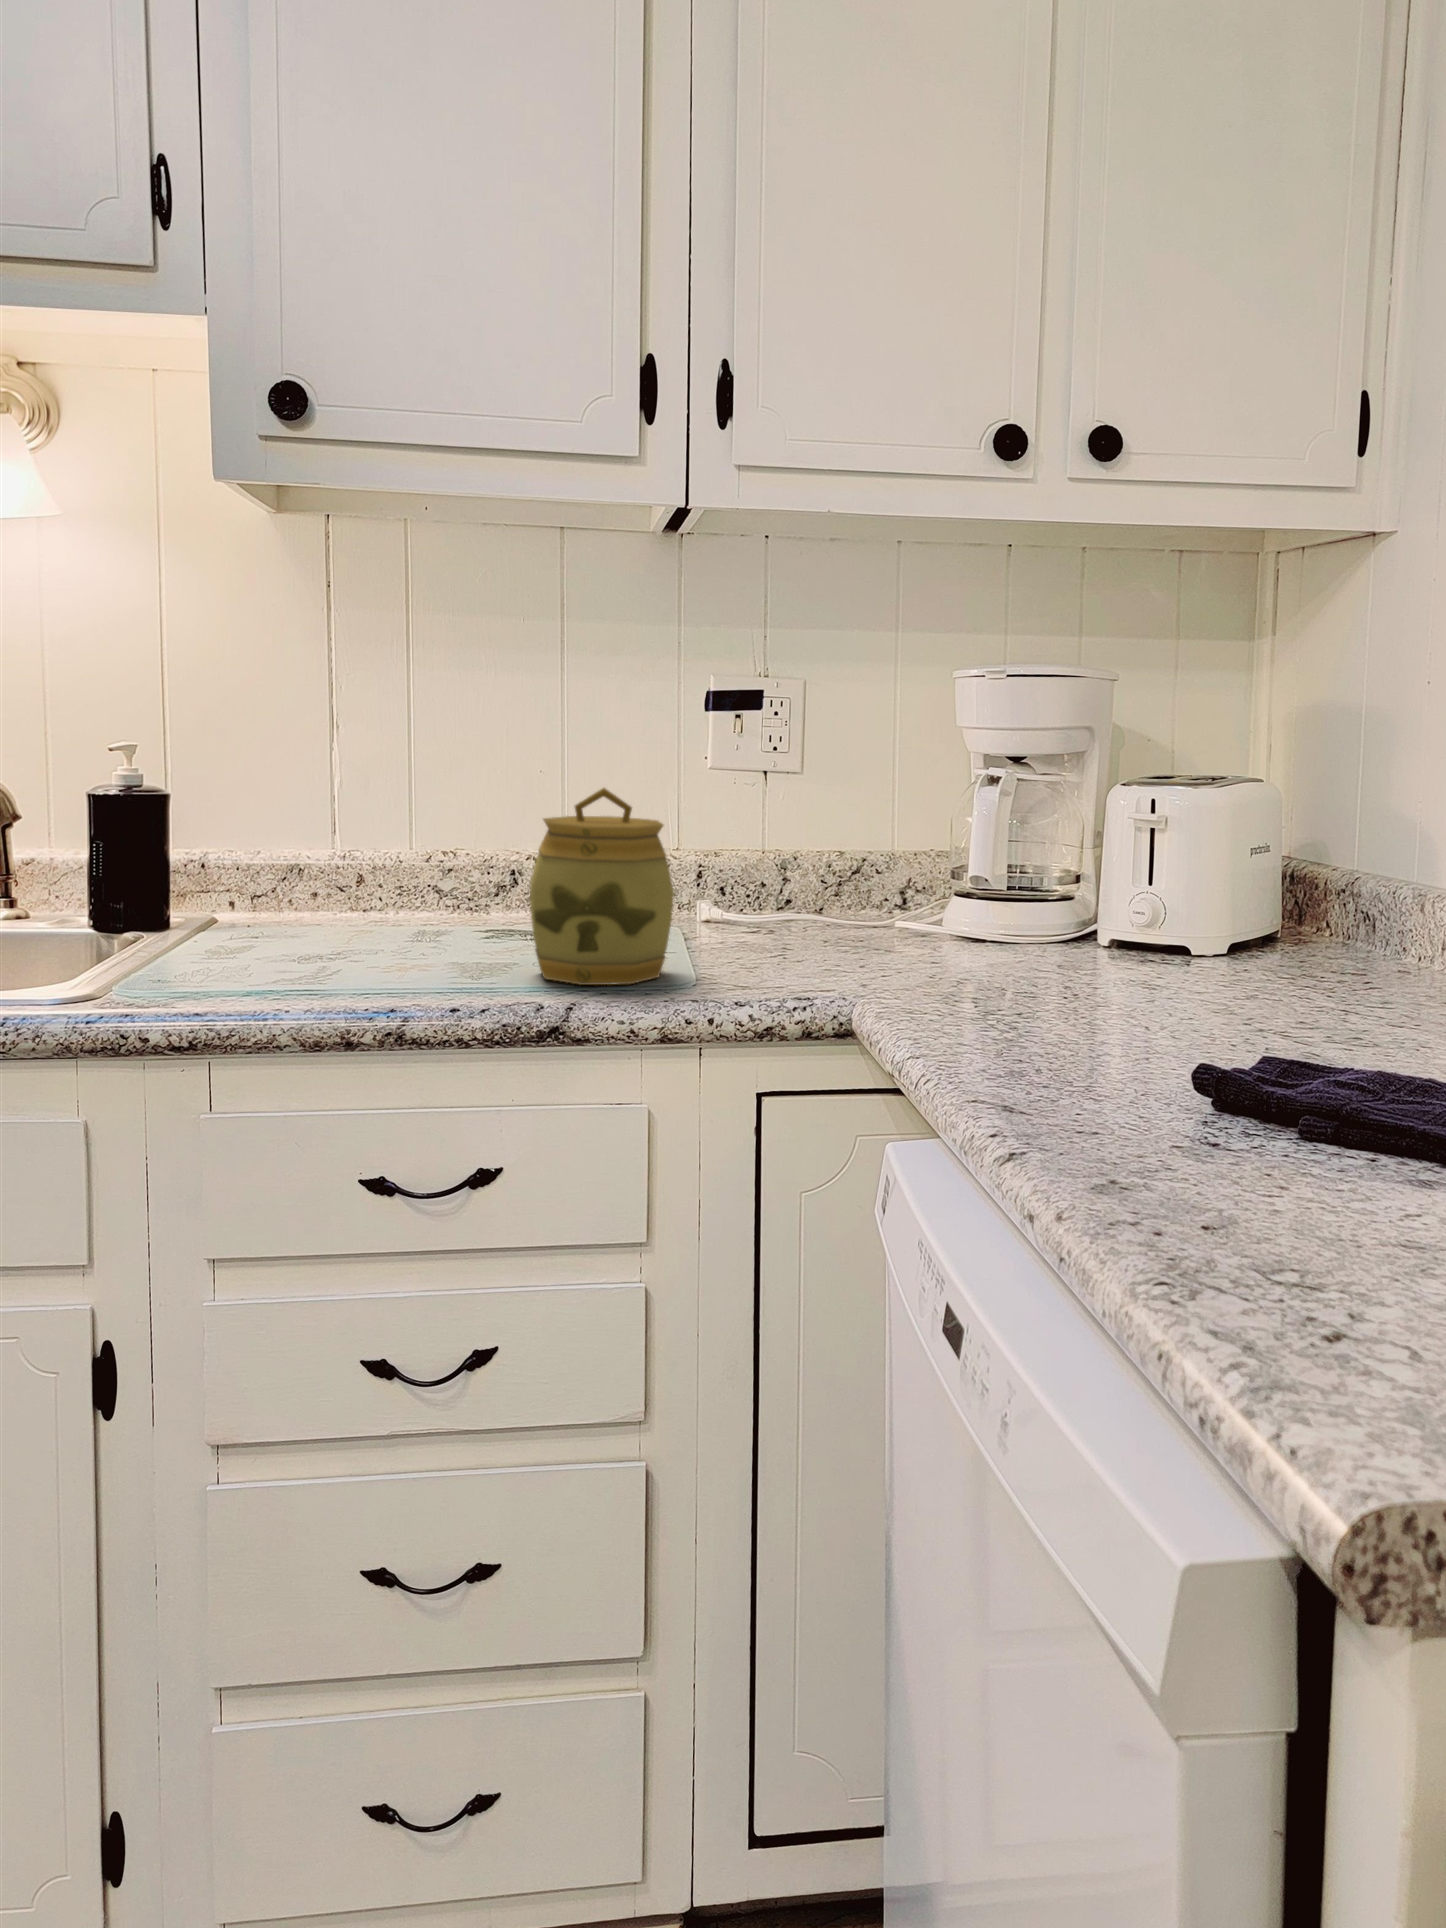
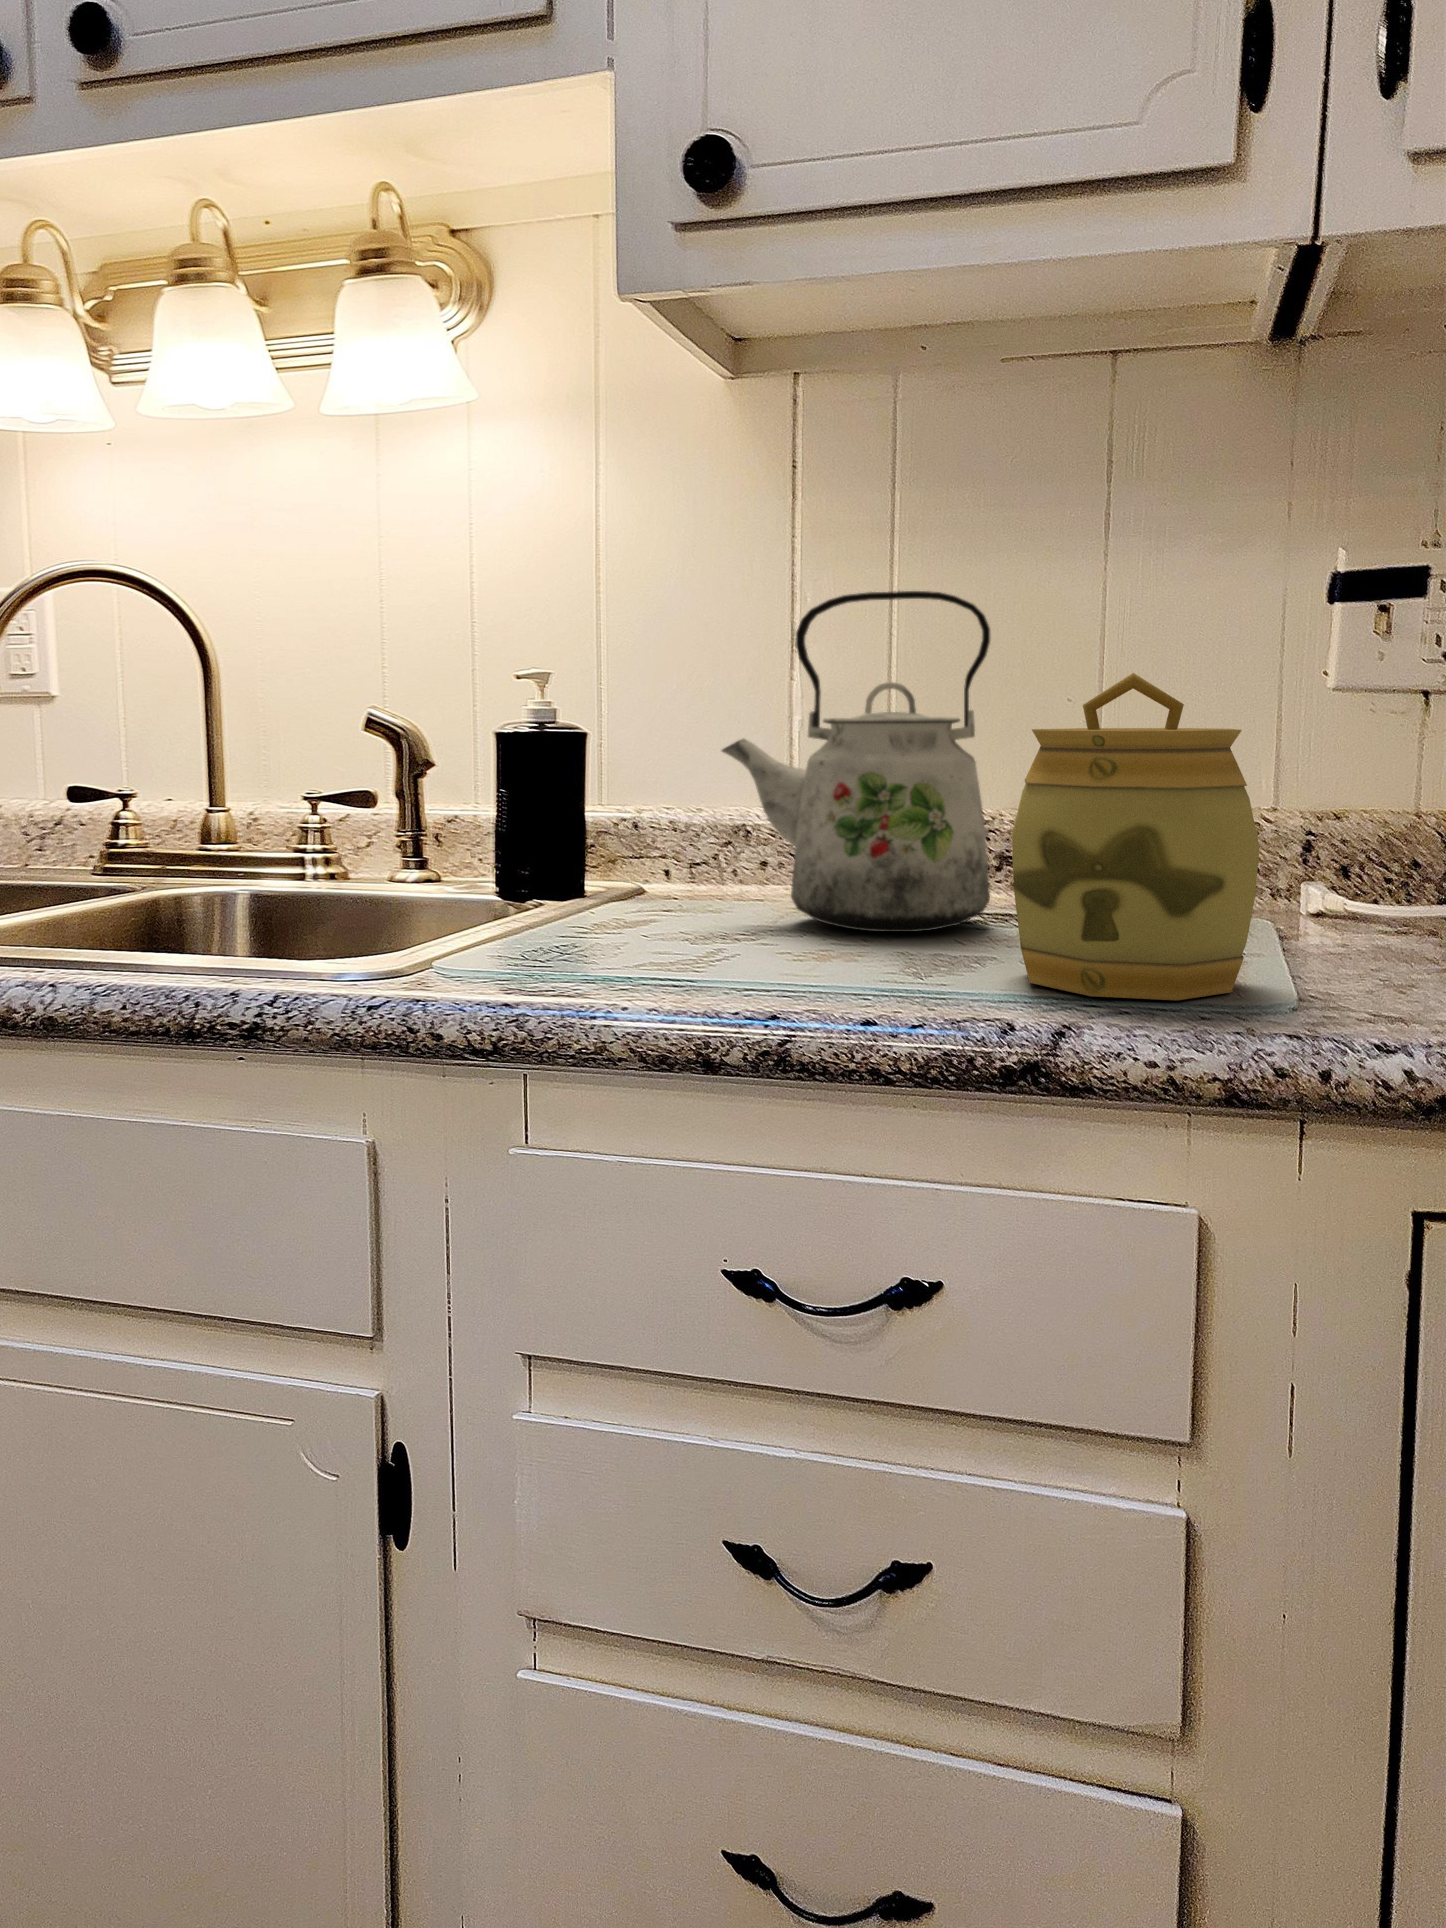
kettle: none [301,705,503,948] -> present [722,591,990,932]

